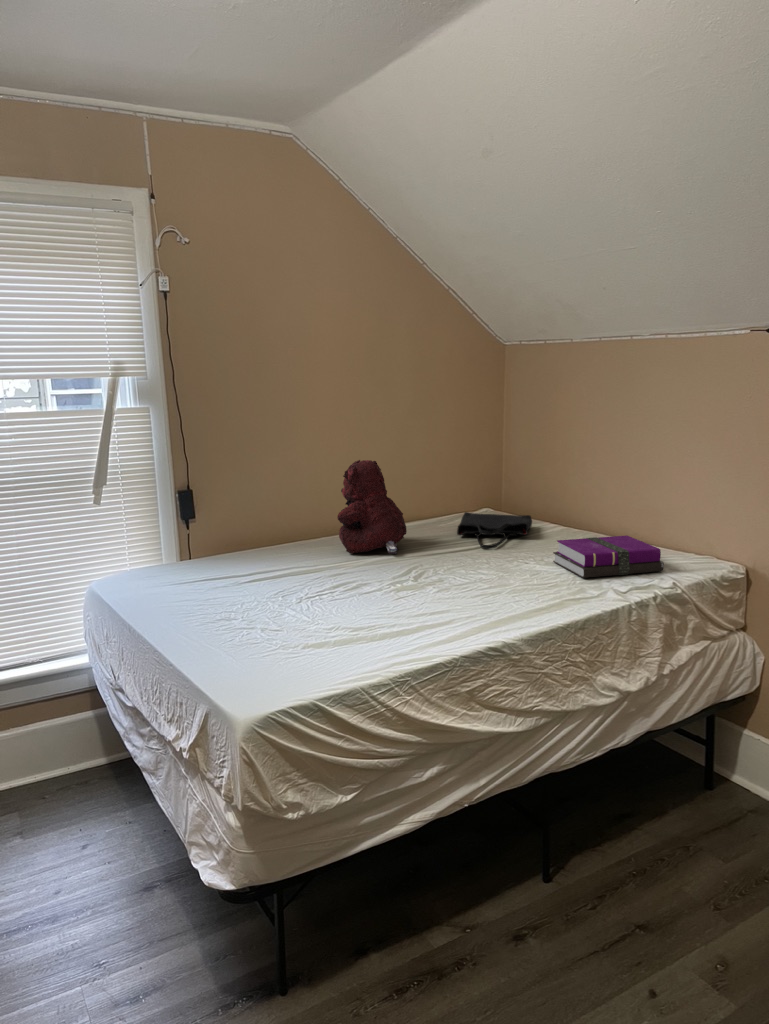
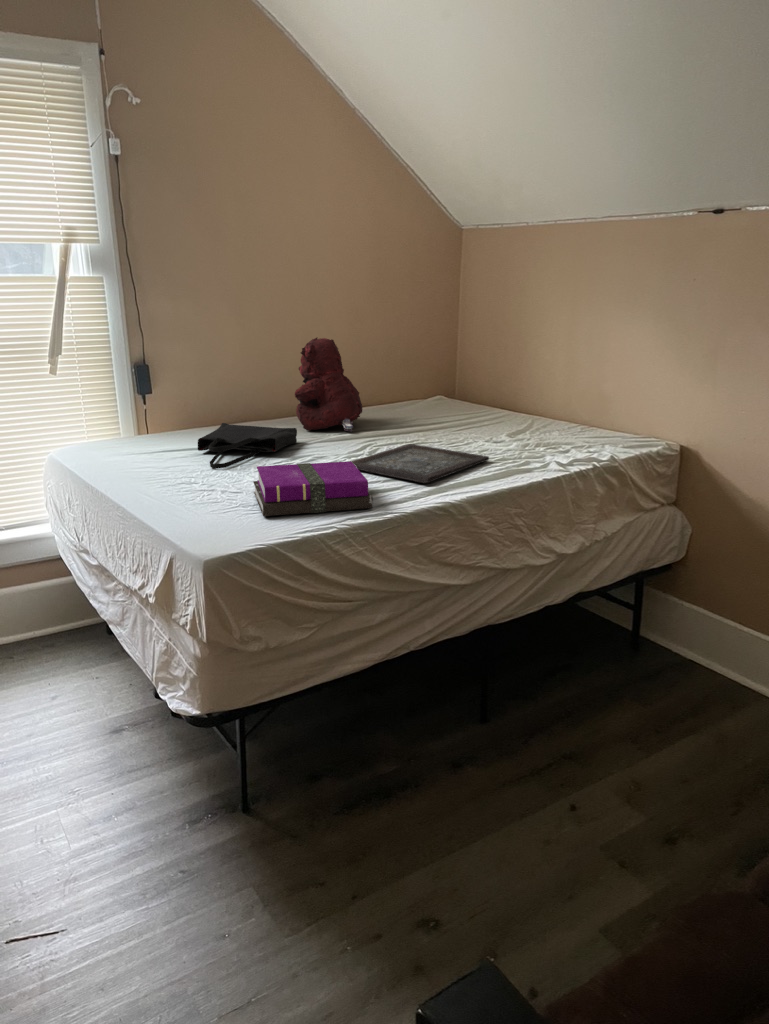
tote bag: present [457,512,532,549] -> present [198,423,297,468]
notebook: present [553,535,664,578] -> present [253,461,373,516]
tray: none [391,569,541,617] -> present [352,444,489,483]

